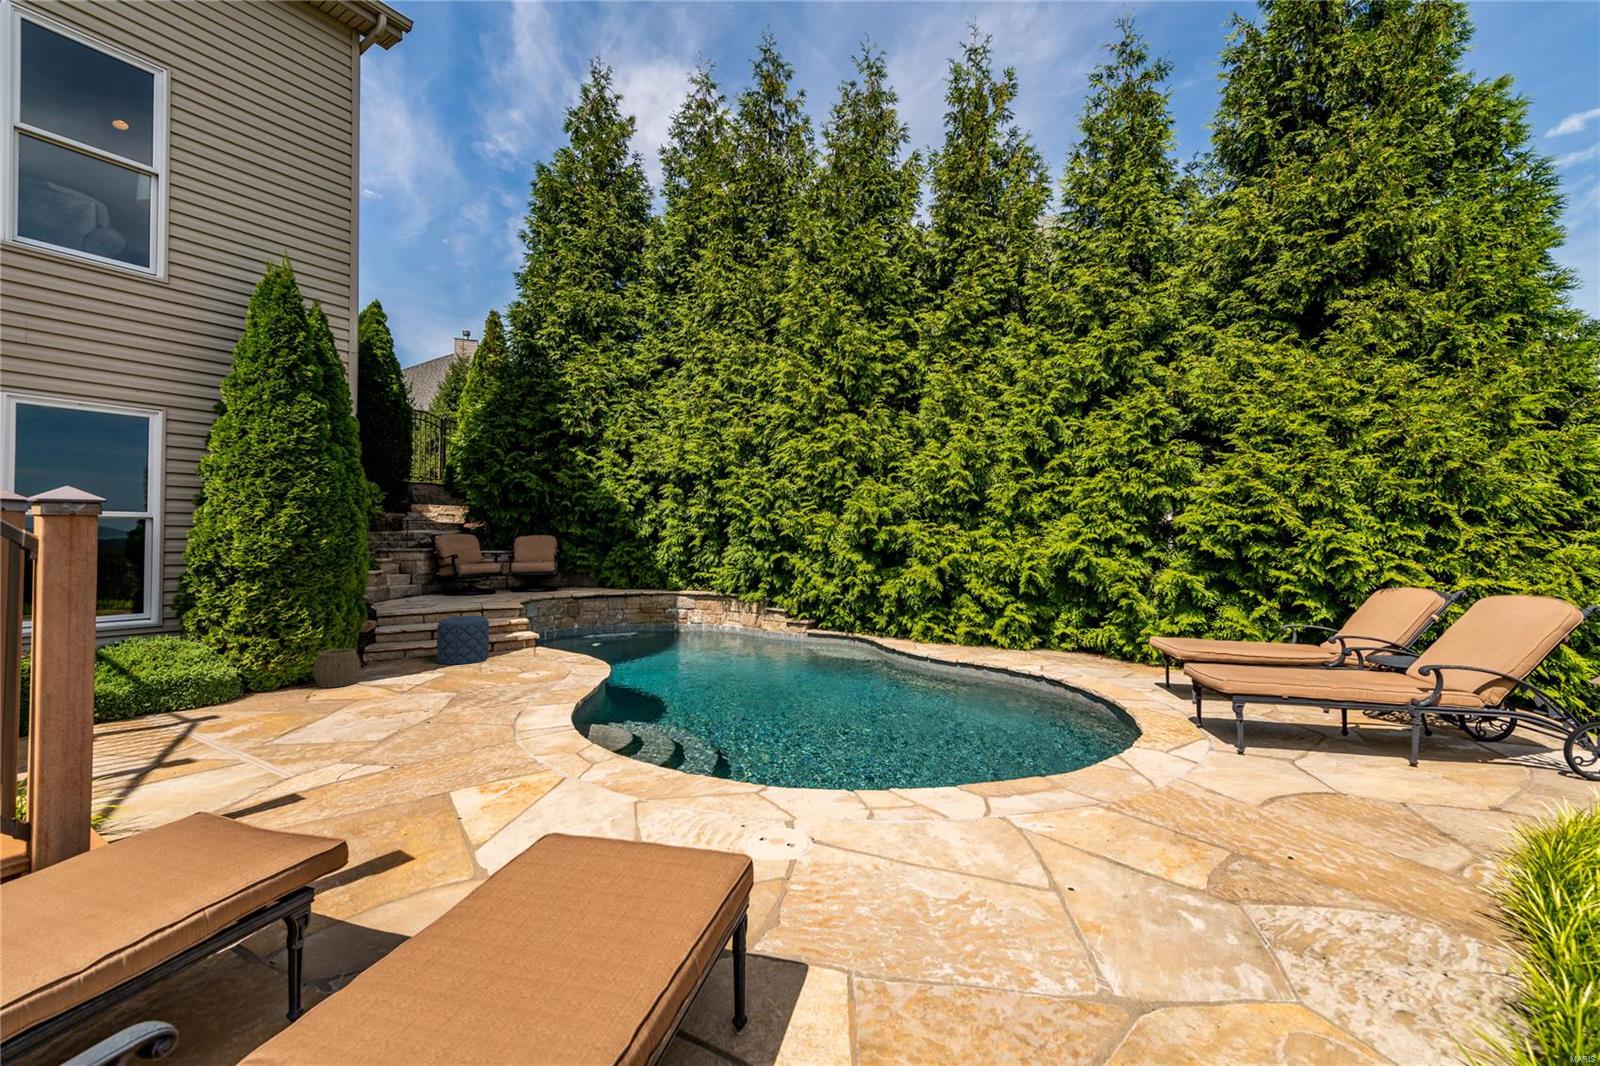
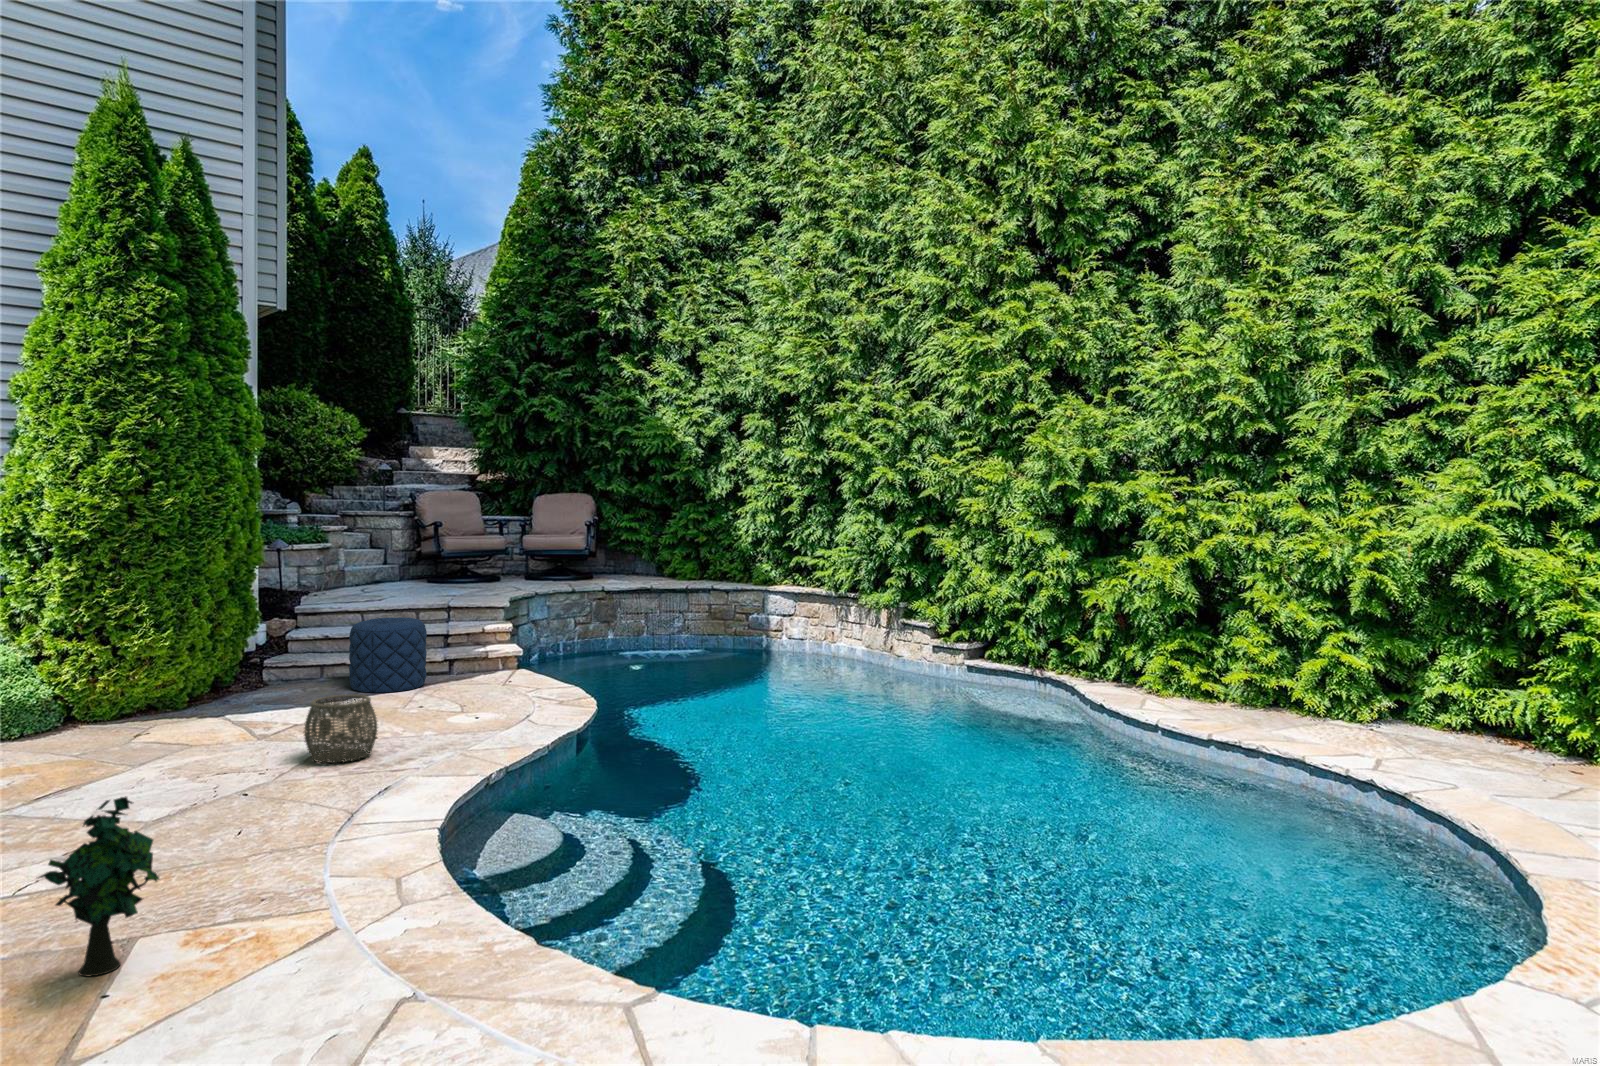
woven basket: present [314,649,360,688] -> present [304,694,378,763]
decorative plant: none [403,709,468,815] -> present [38,796,159,976]

